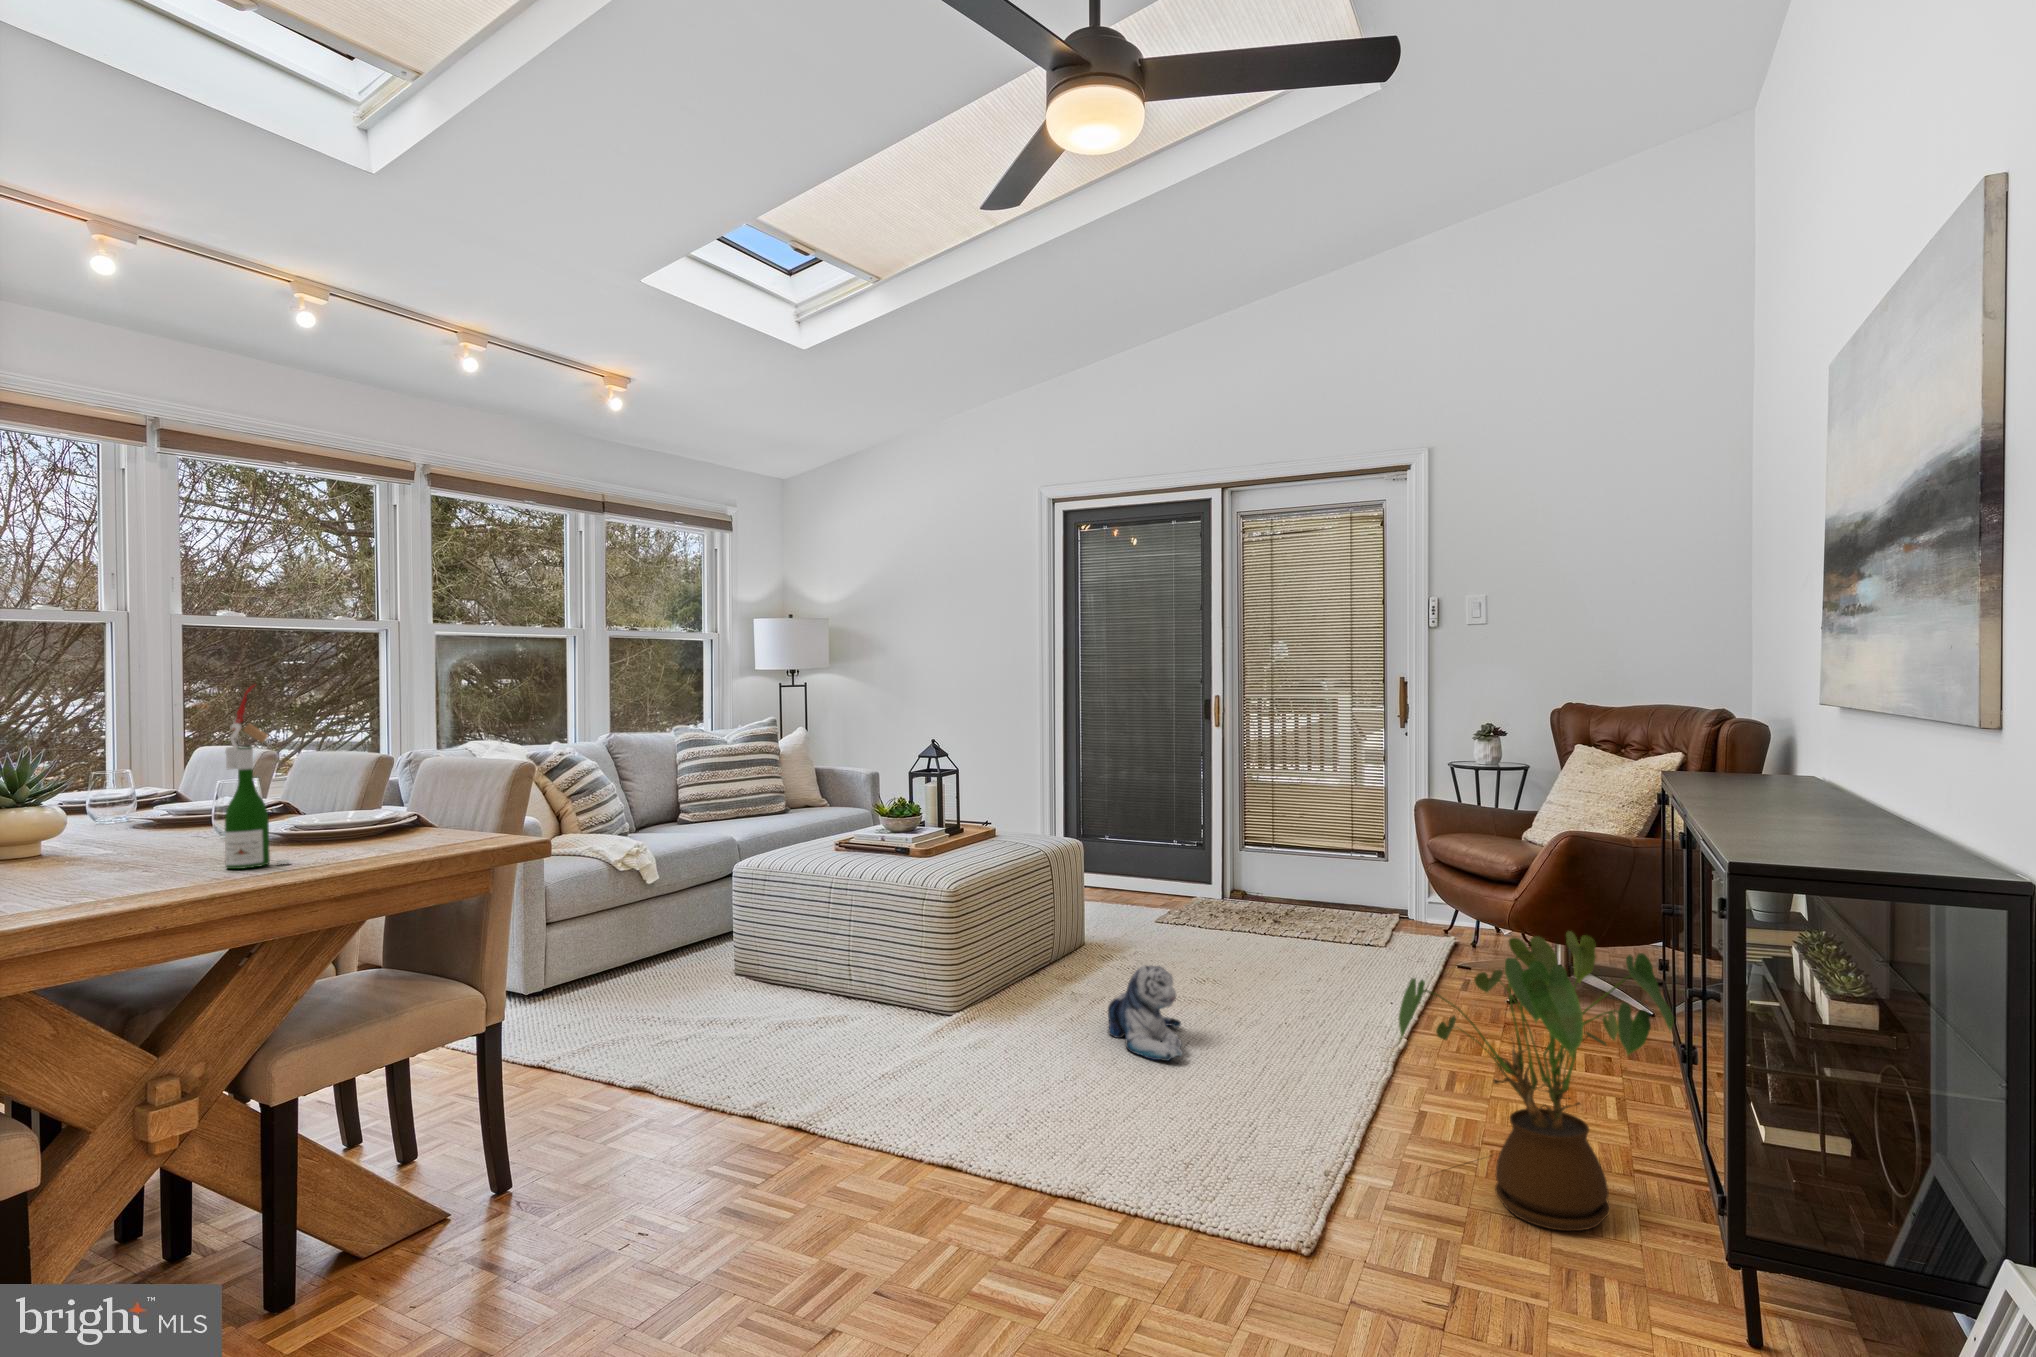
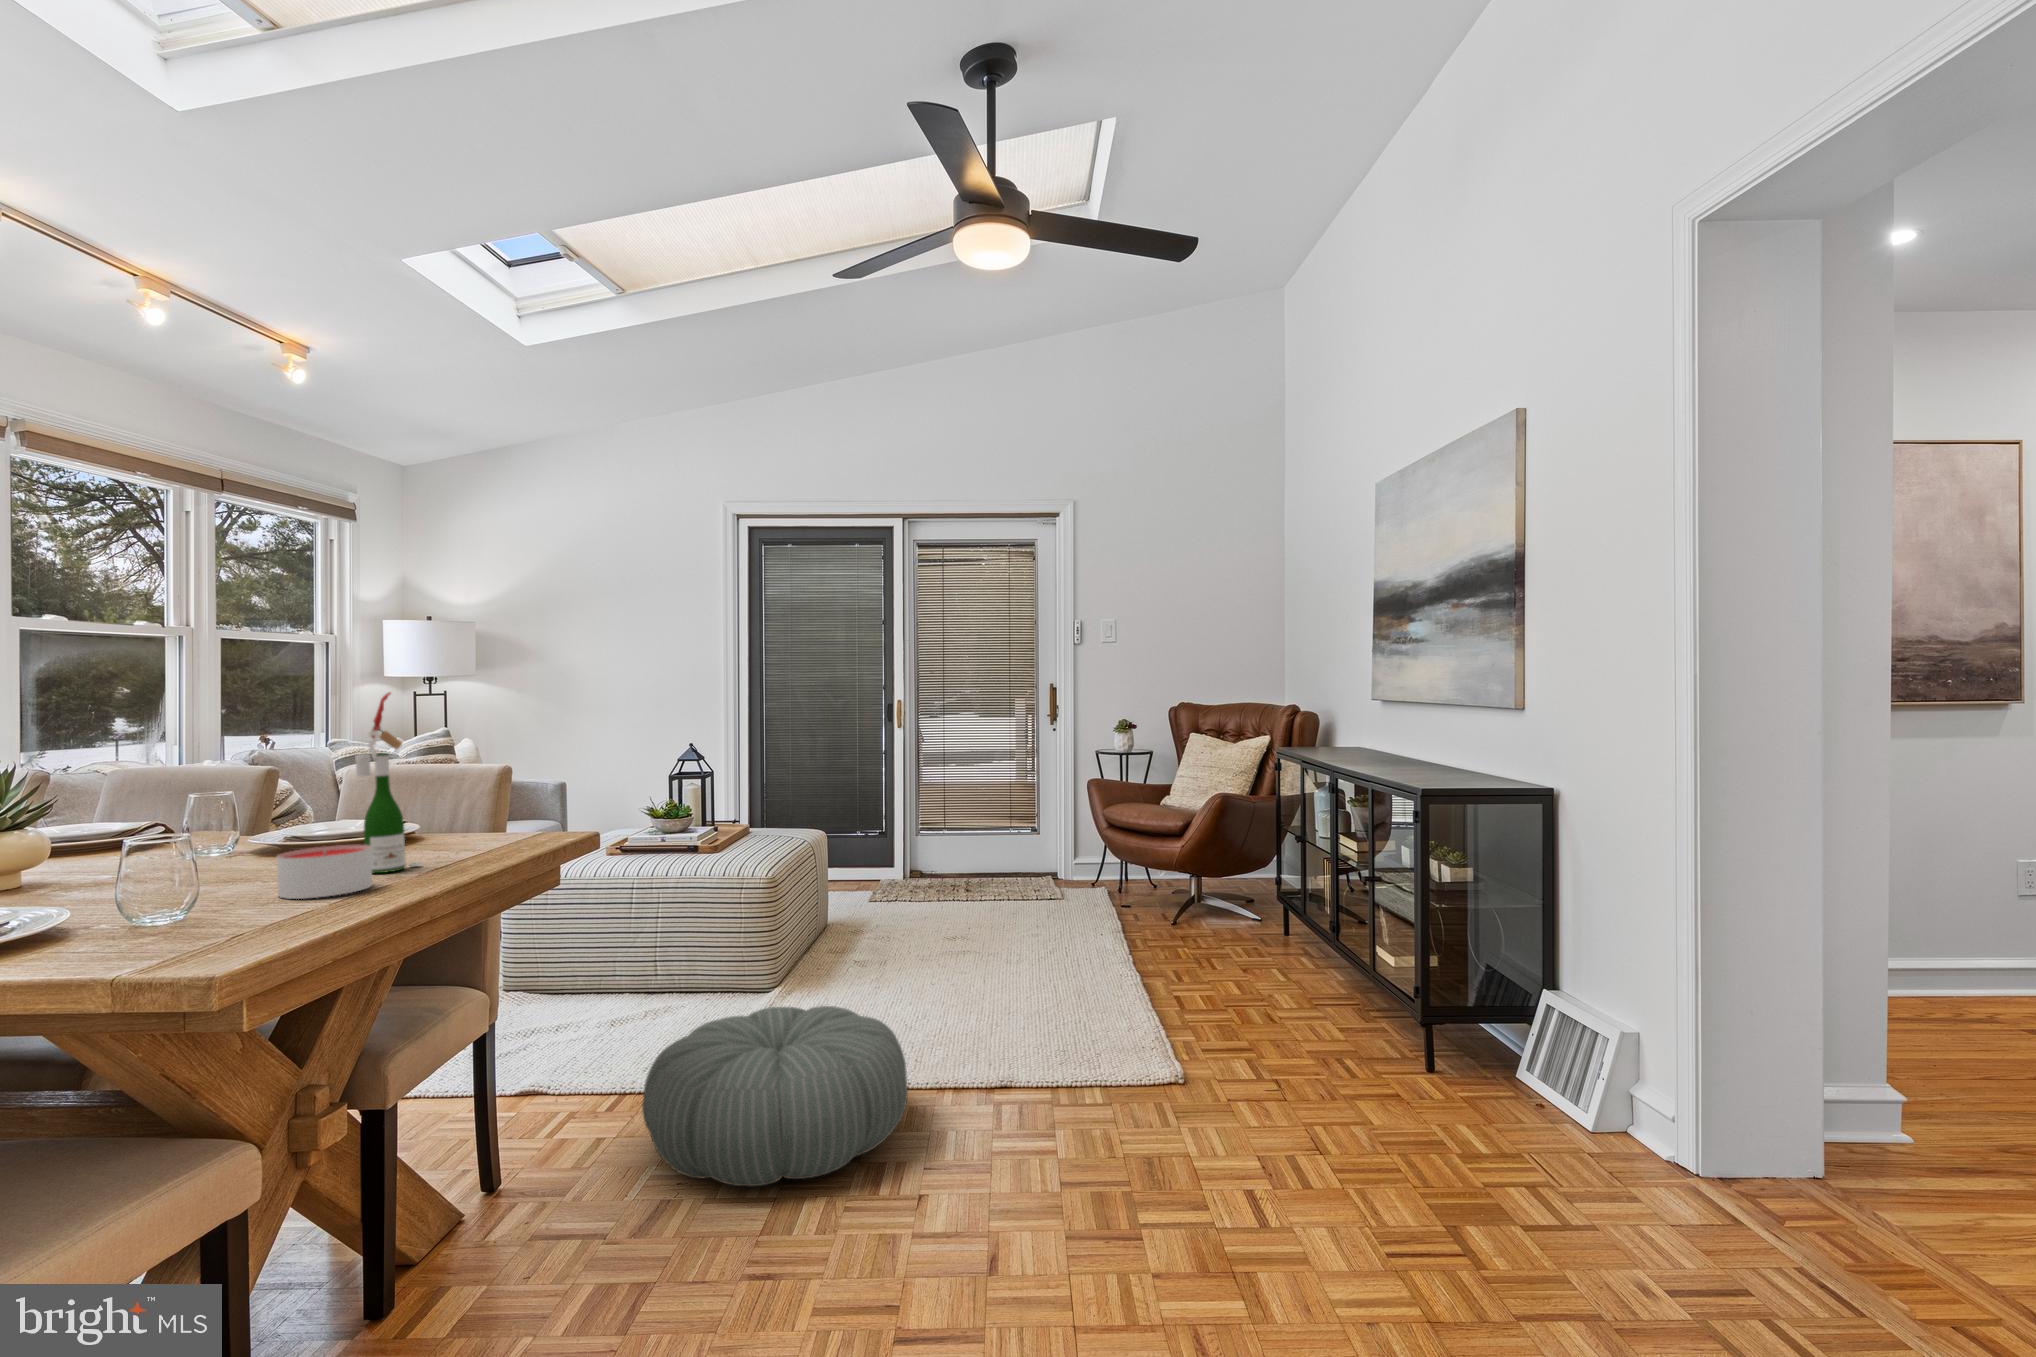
candle: none [70,839,176,893] -> present [277,845,372,899]
house plant: present [1399,931,1673,1231] -> none [1204,850,1367,1044]
plush toy: present [1108,965,1183,1061] -> none [911,921,994,996]
pouf: none [606,1047,920,1272] -> present [642,1006,908,1186]

